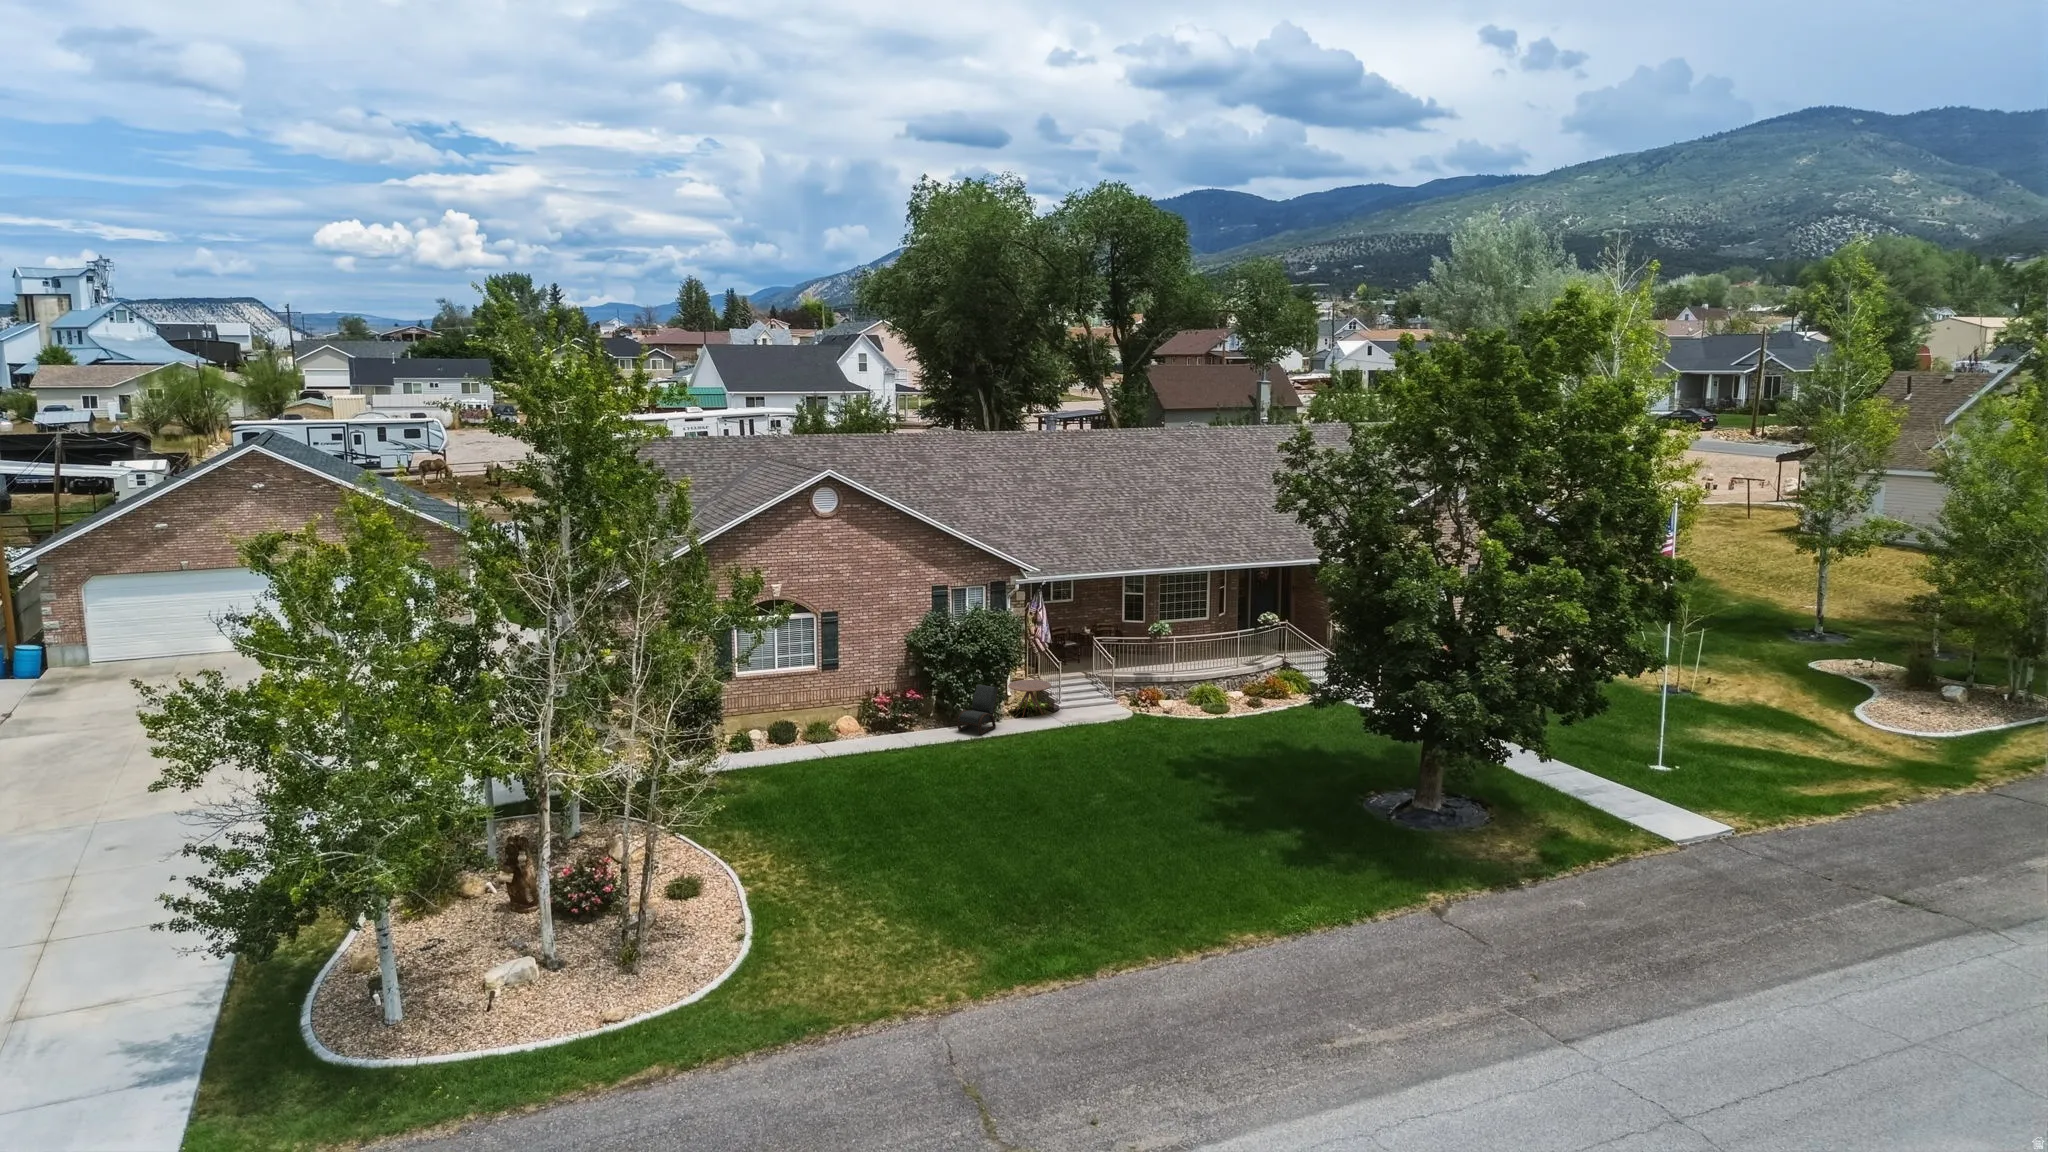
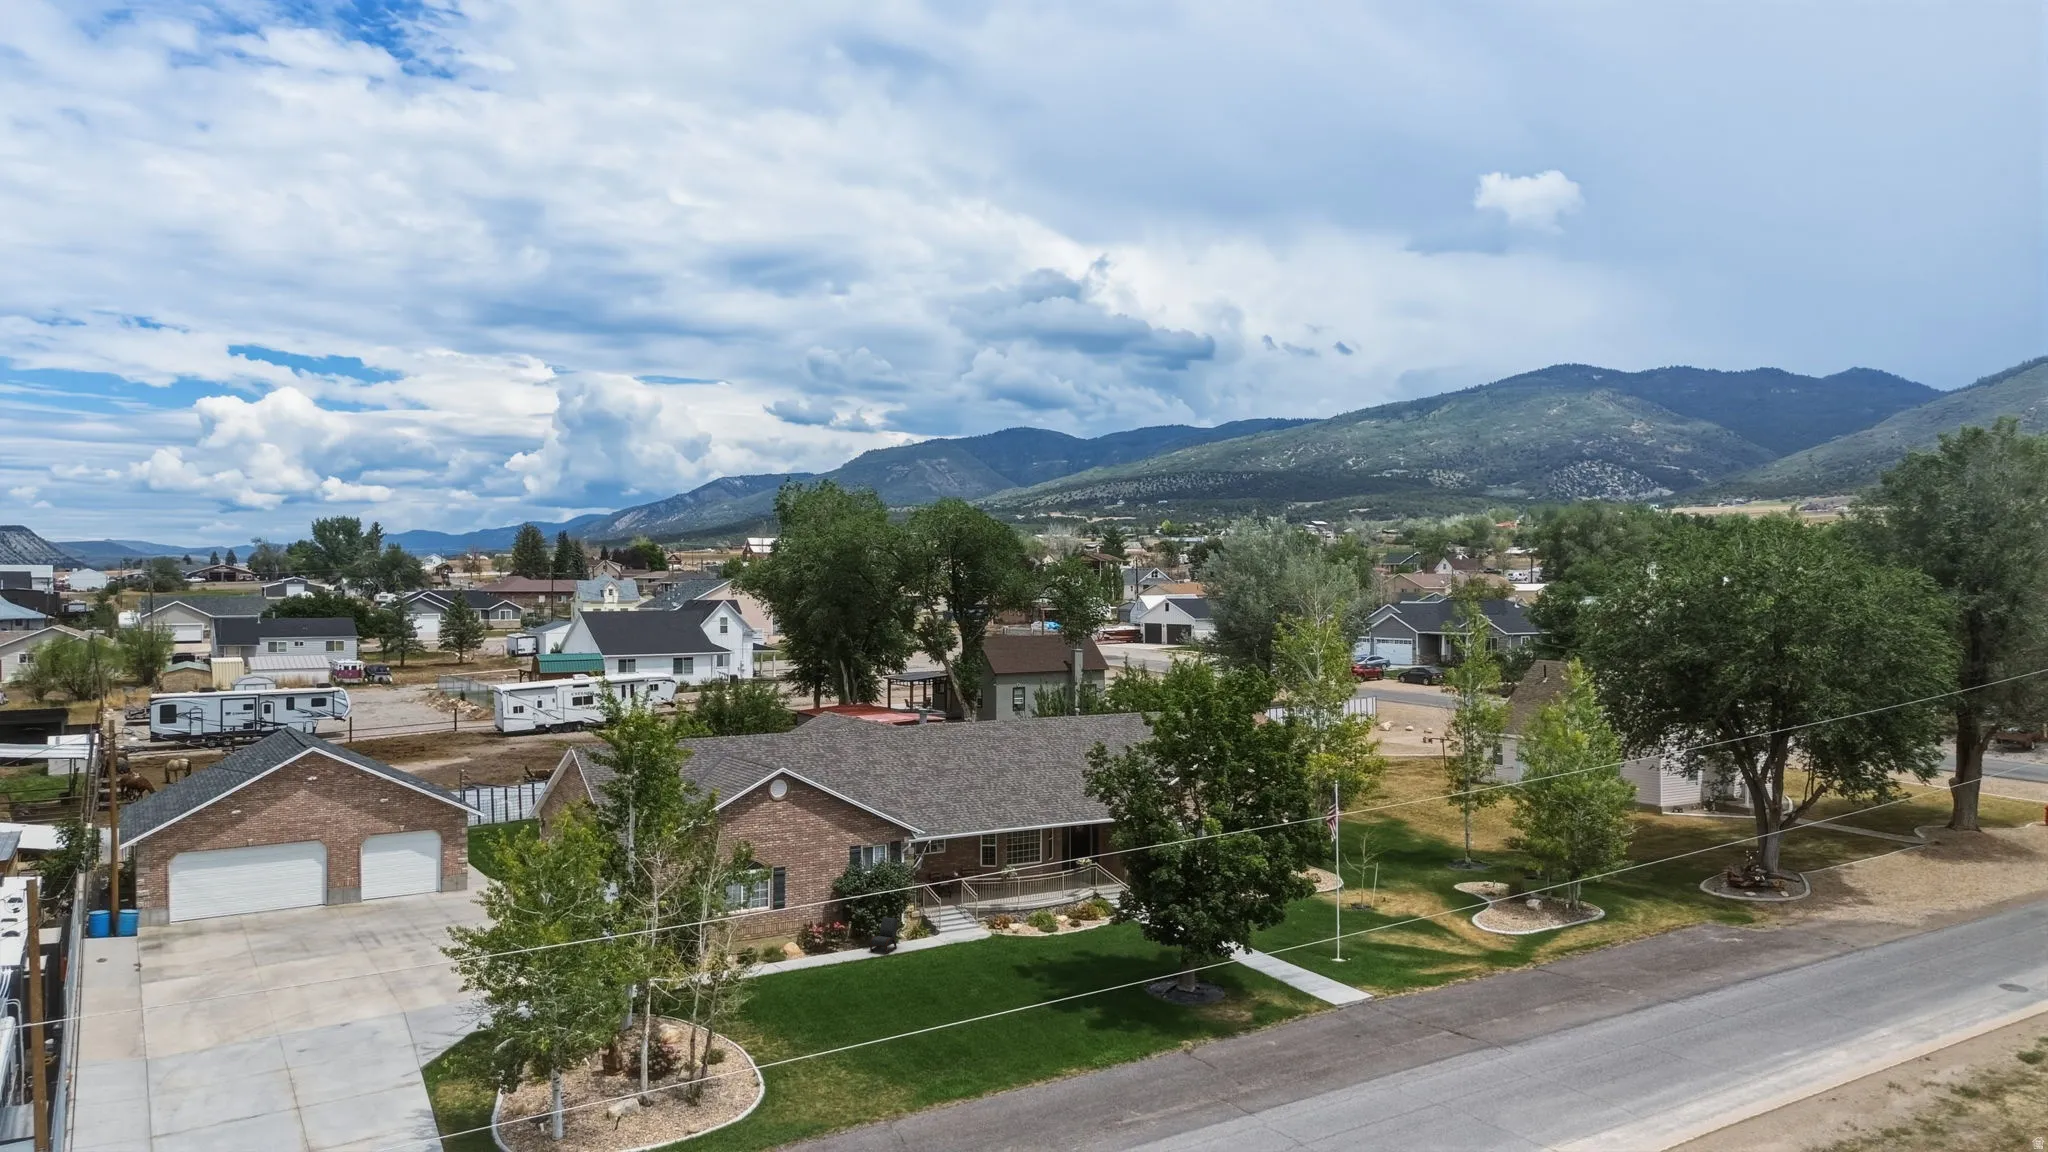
round table: present [1008,680,1051,717] -> none [904,912,934,940]

